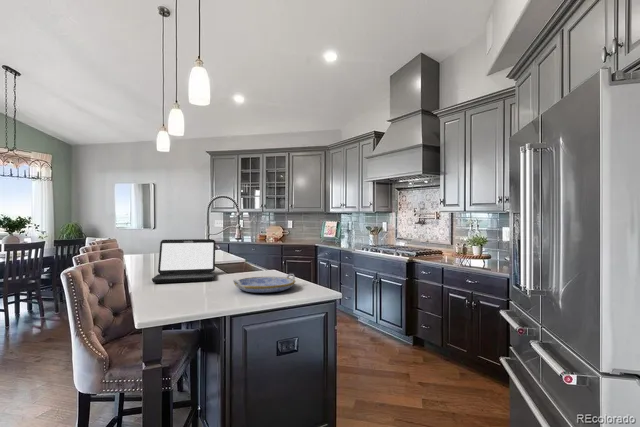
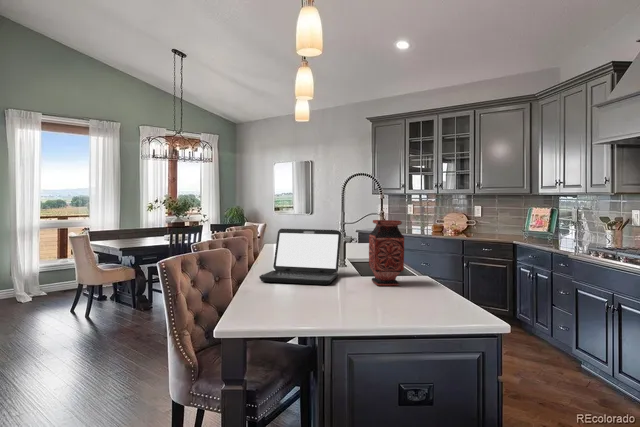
vase: none [240,230,268,277] -> present [369,220,404,286]
serving tray: present [233,274,295,293] -> none [338,287,432,313]

